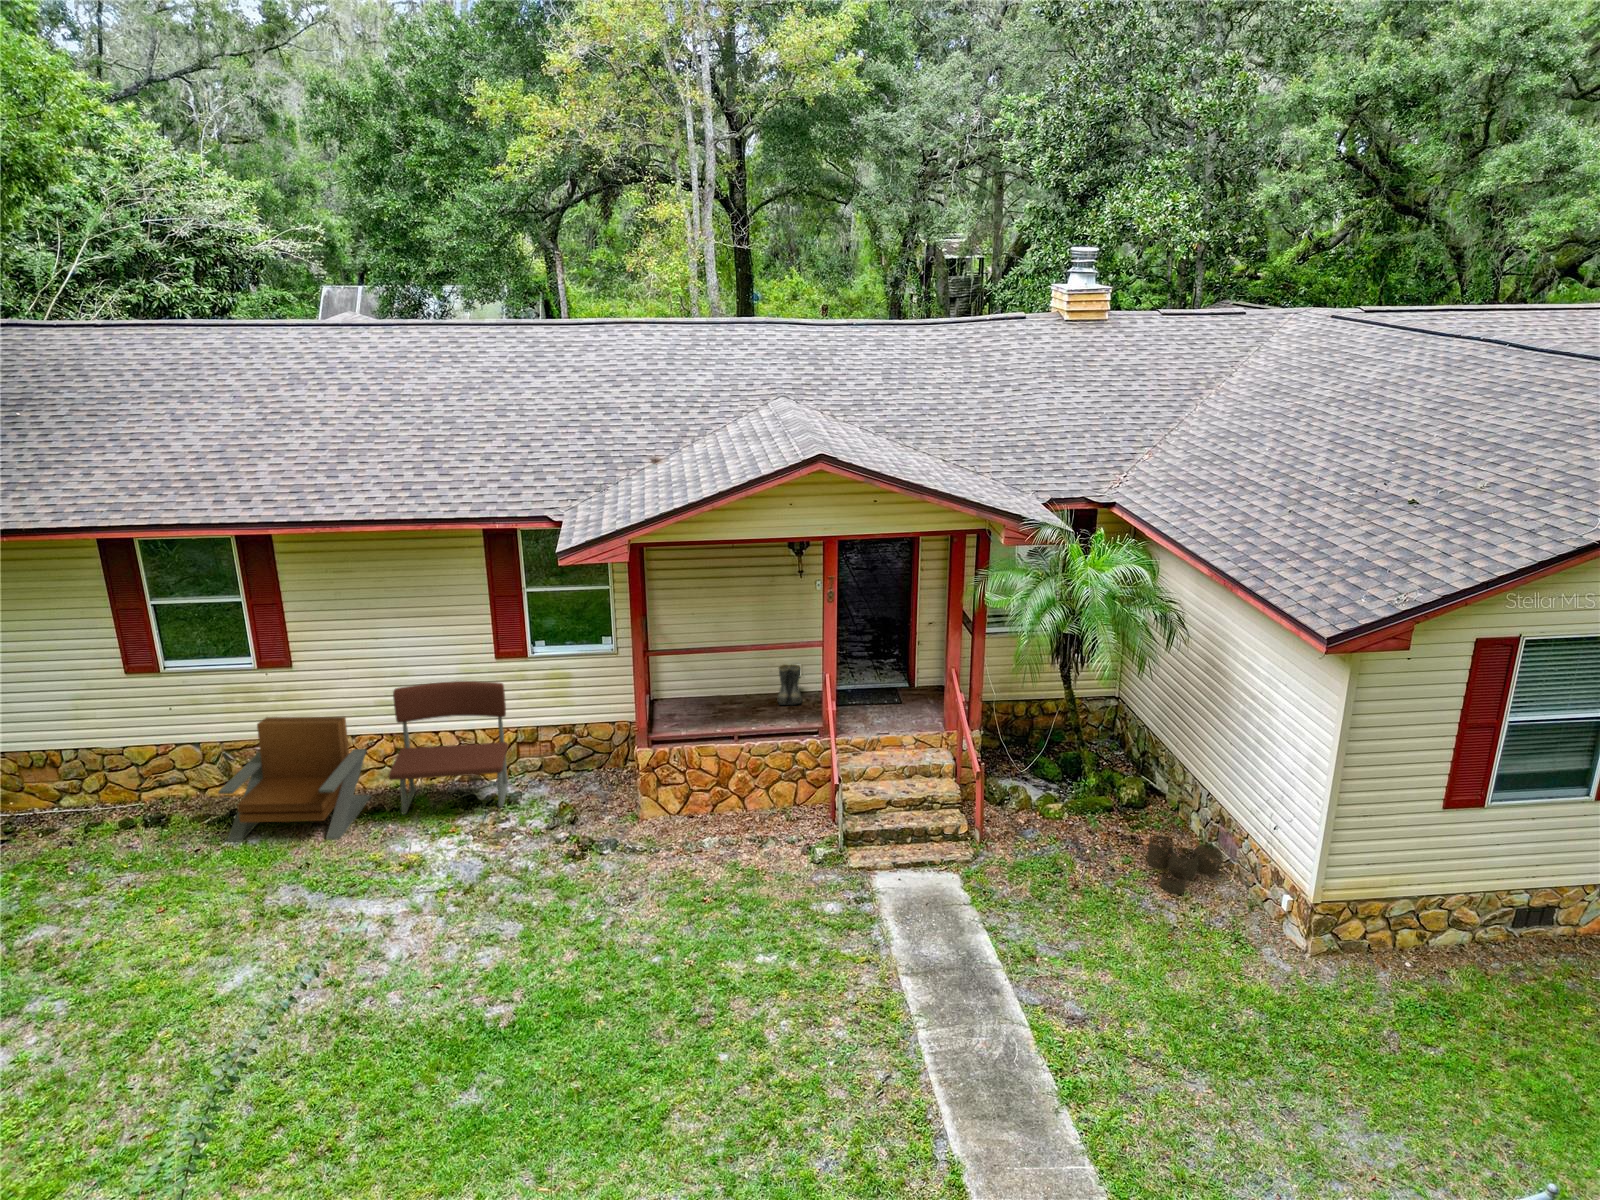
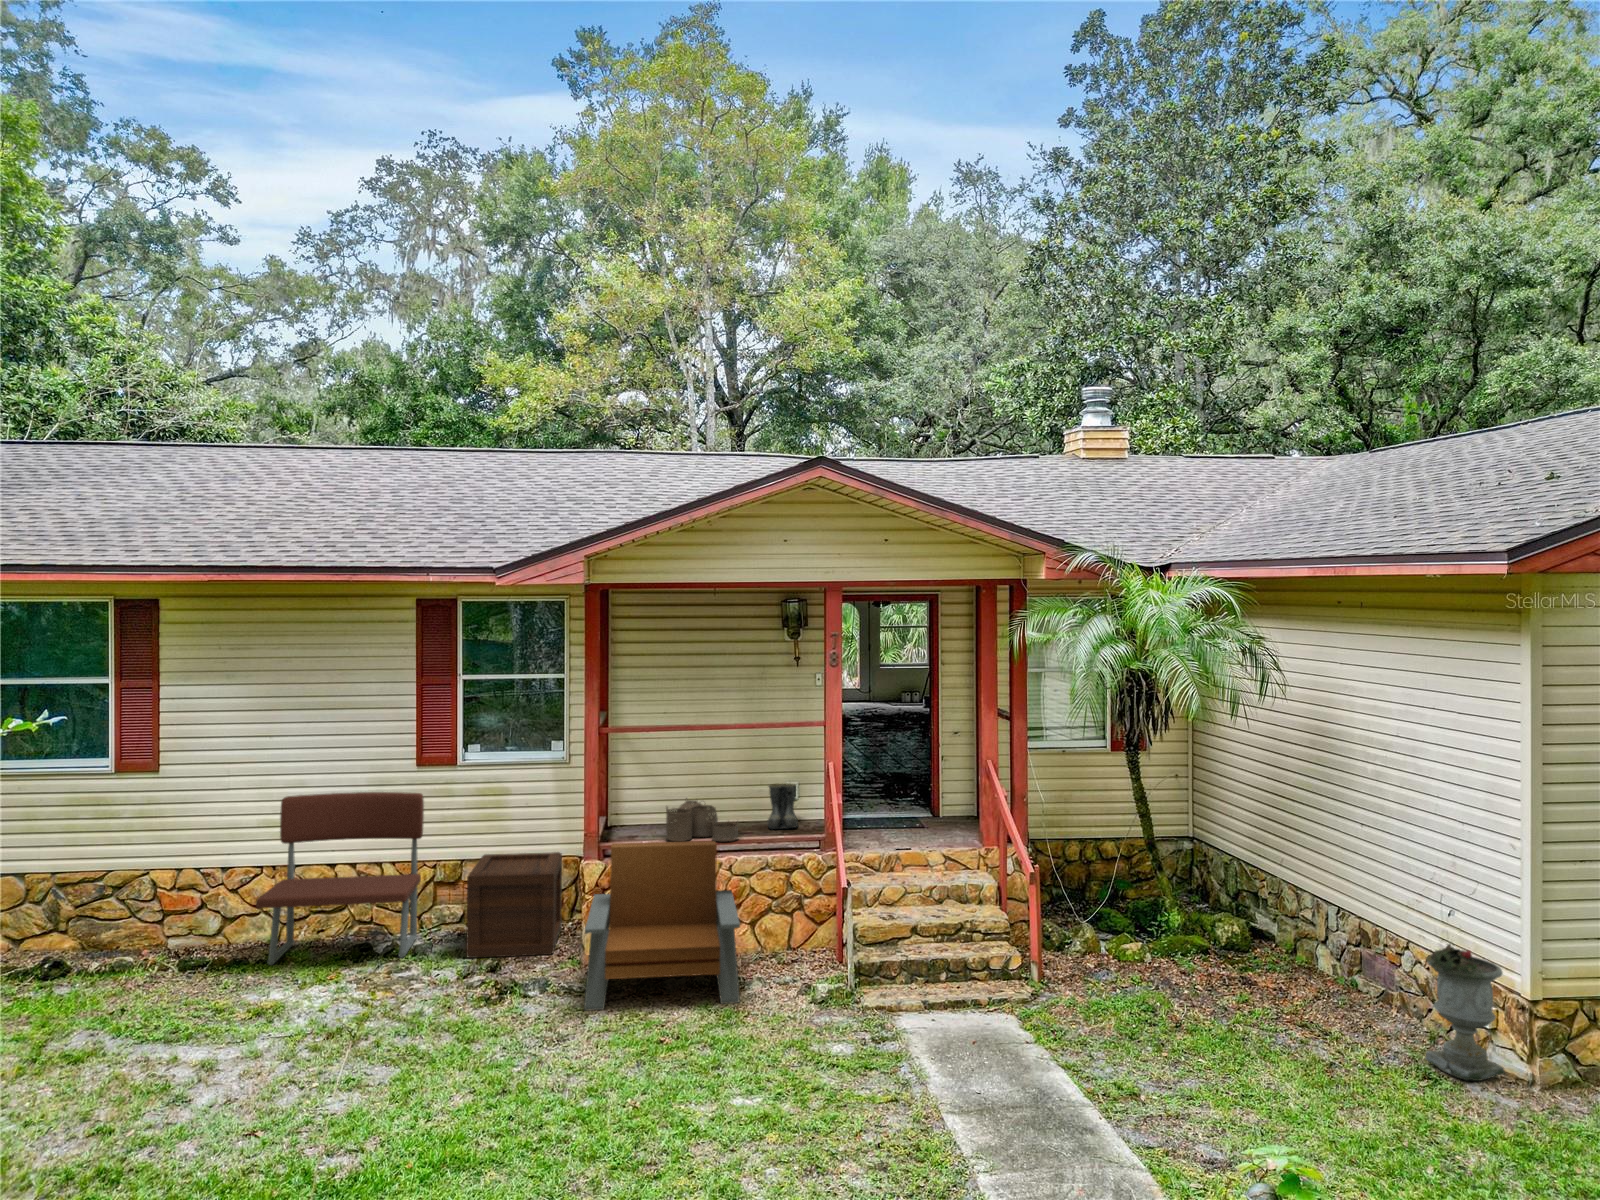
lounge chair: present [218,717,371,842] -> present [584,841,740,1011]
wooden crate: none [546,722,618,809] -> present [466,852,562,958]
woven basket: present [1147,835,1223,894] -> present [666,798,738,841]
planter: none [1239,855,1302,947] -> present [1425,944,1505,1081]

